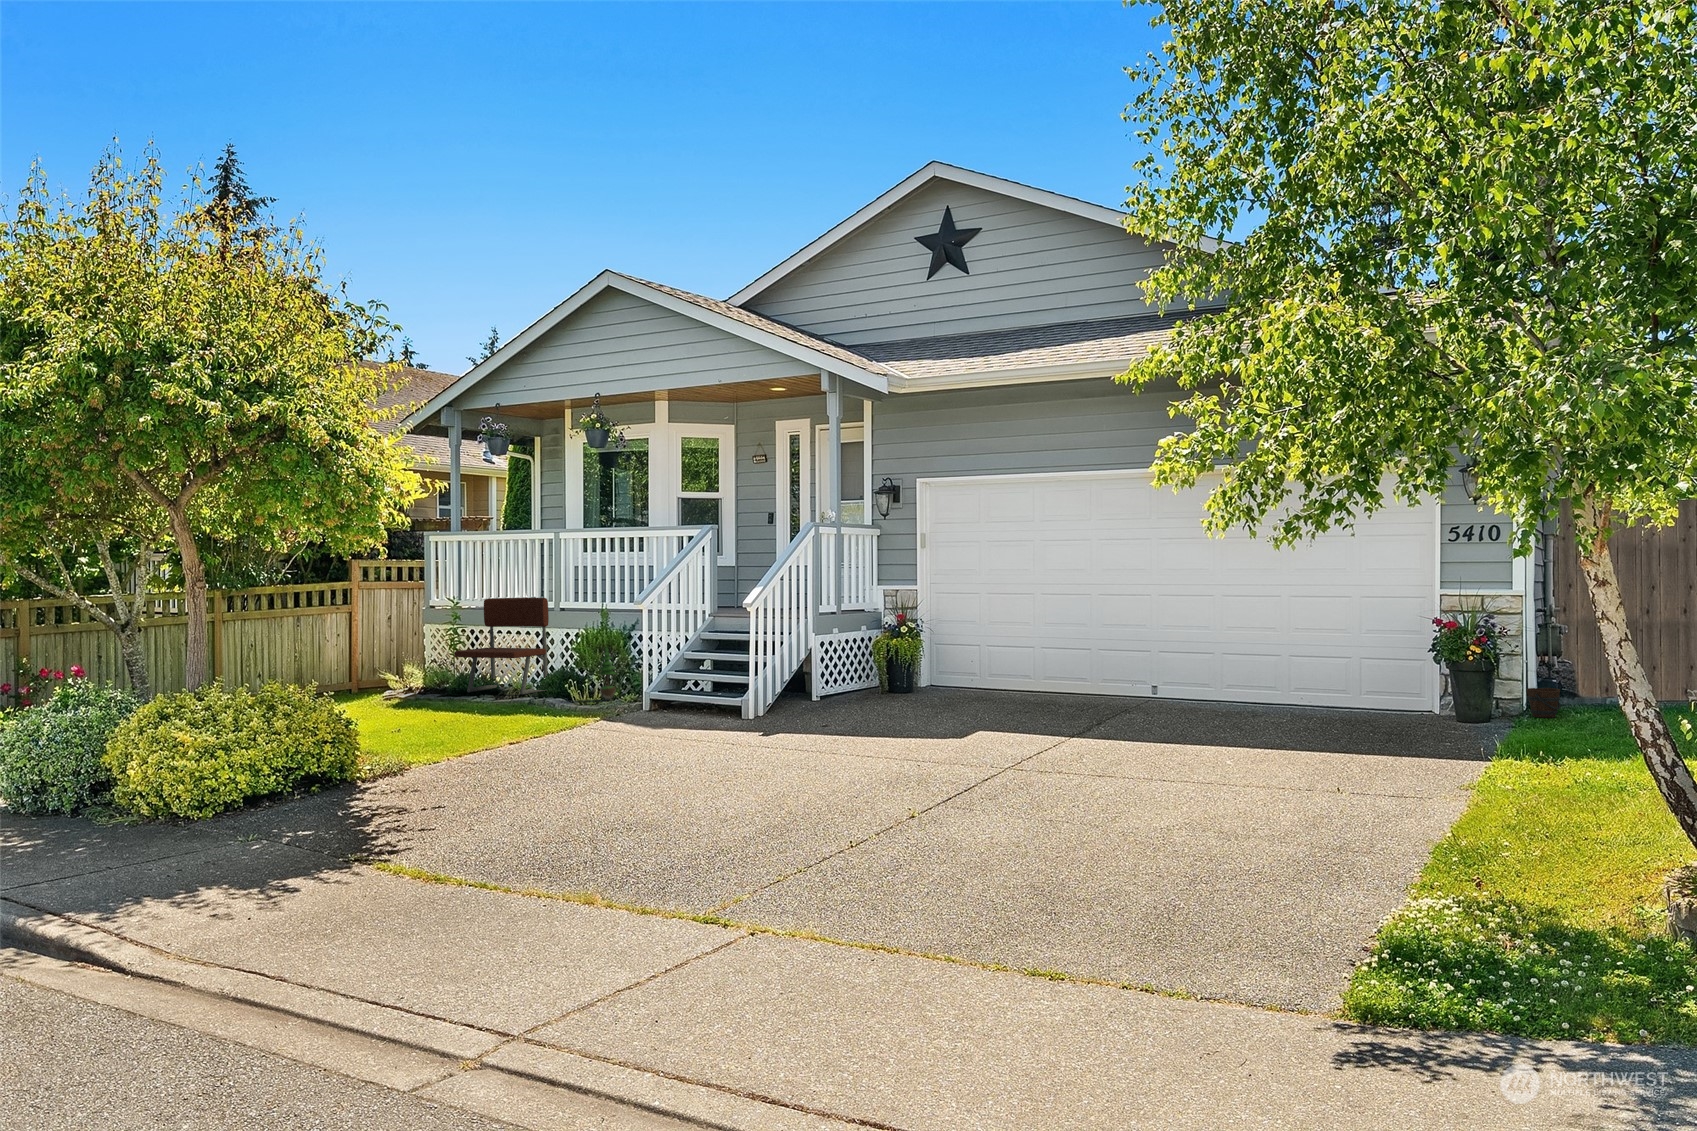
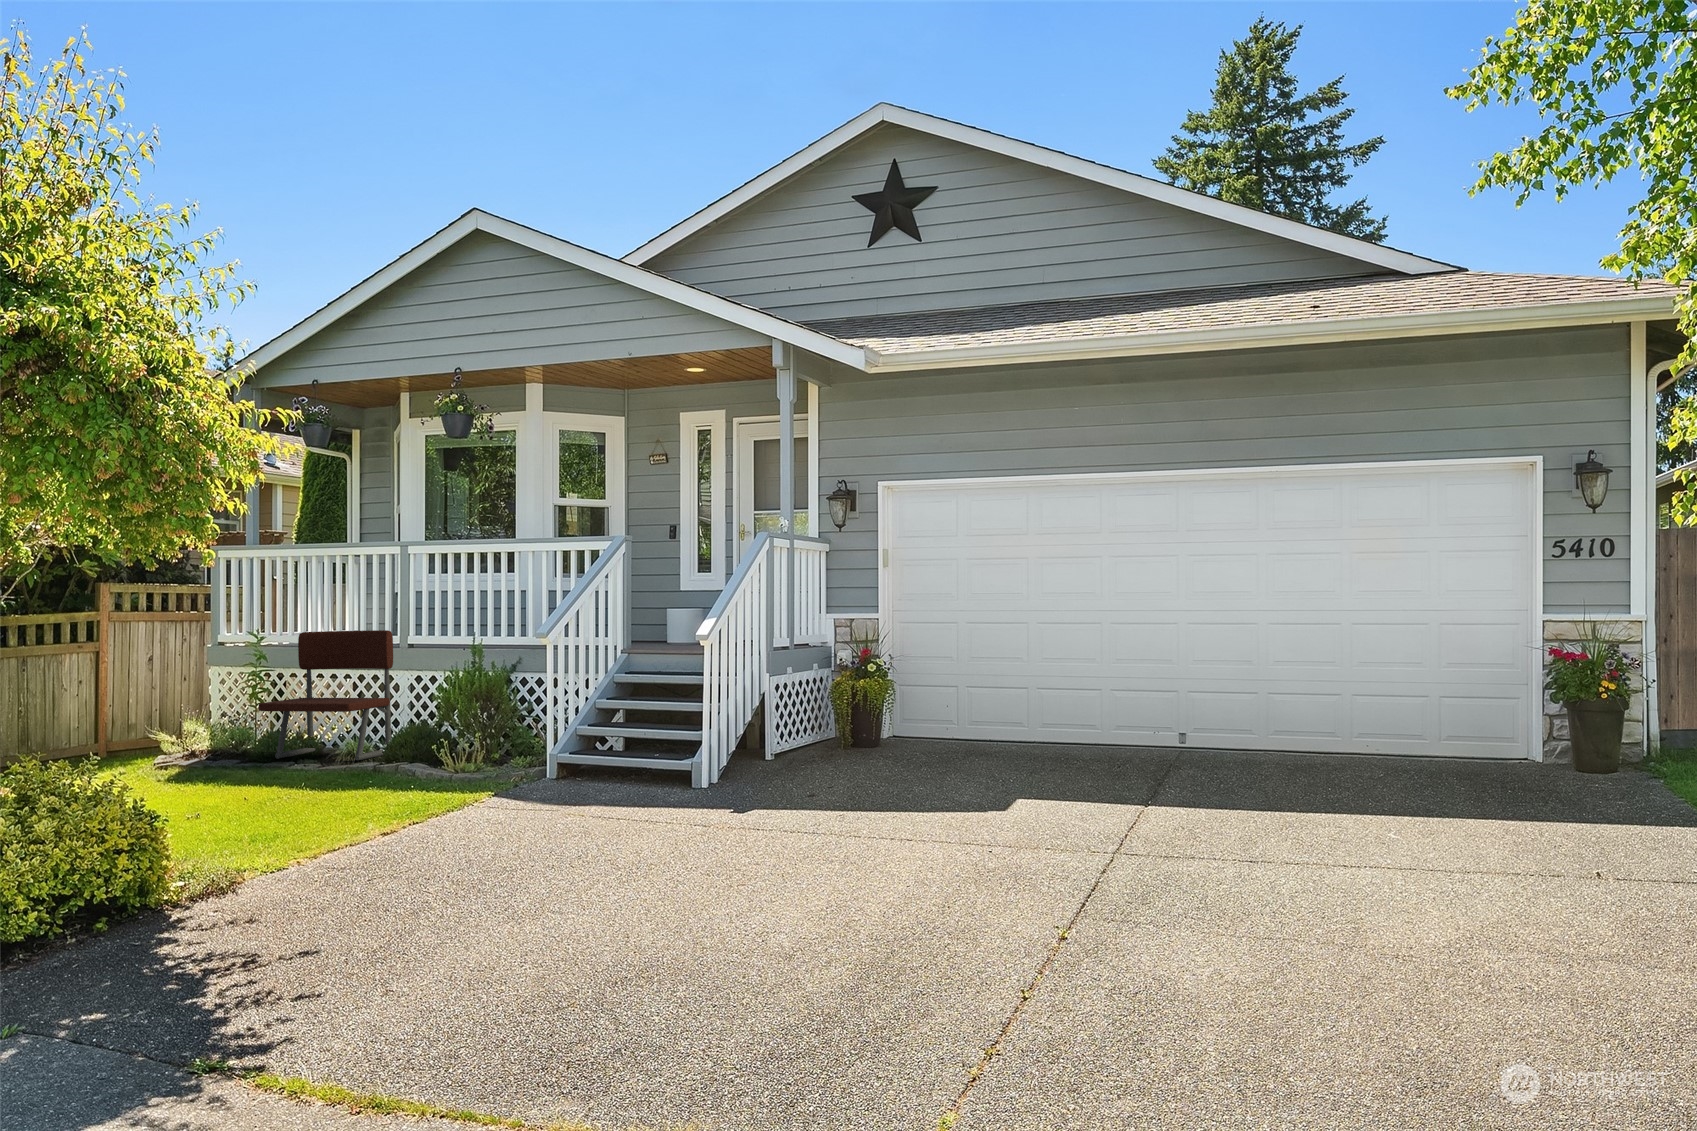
potted tree: present [599,648,615,700] -> none [471,693,498,766]
bucket: present [1527,688,1560,718] -> none [1621,727,1662,762]

